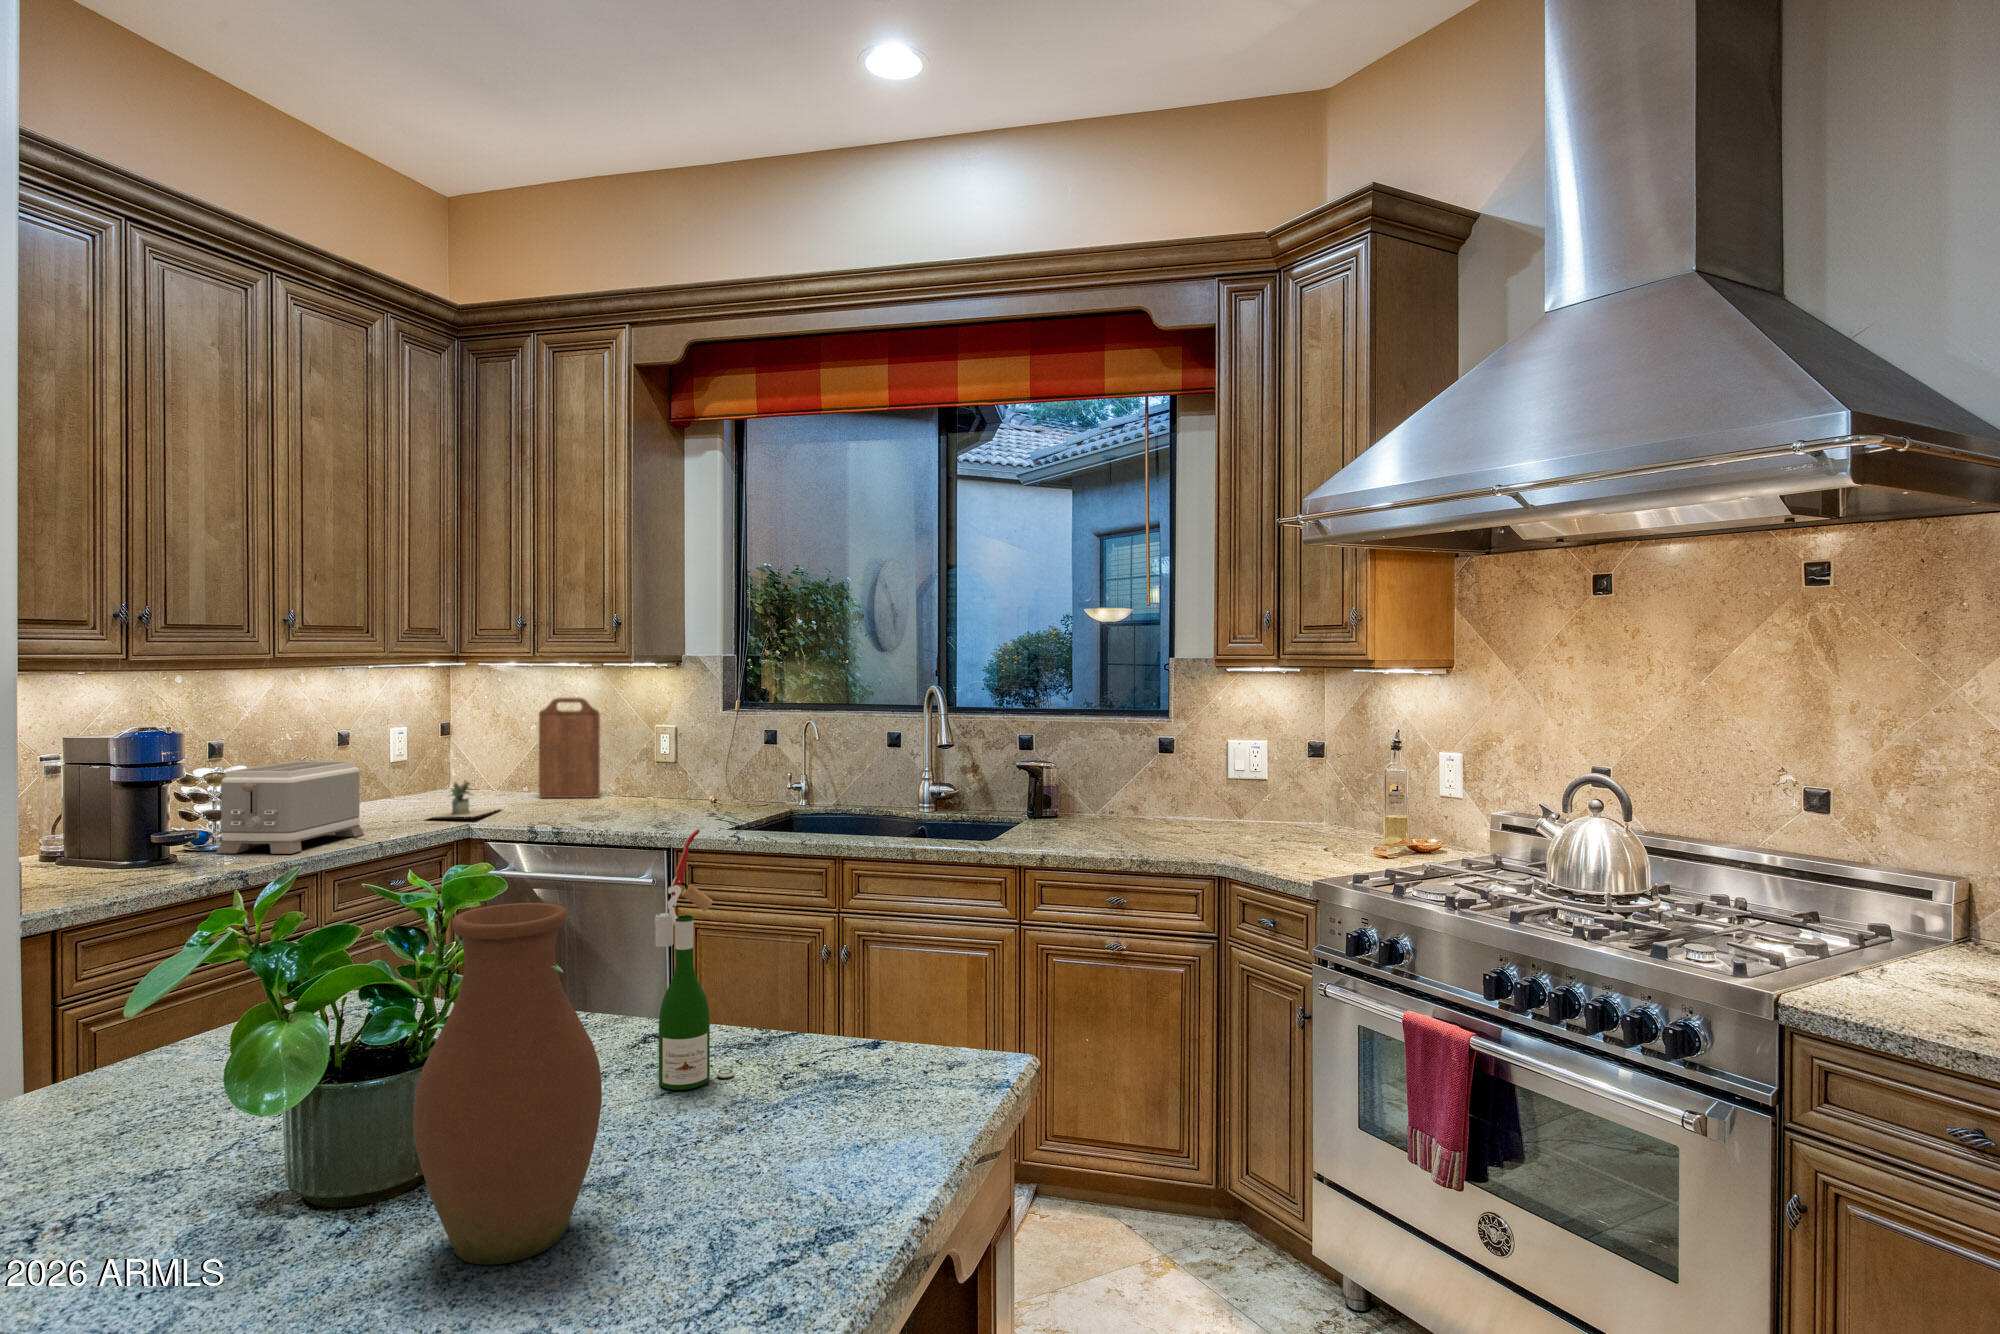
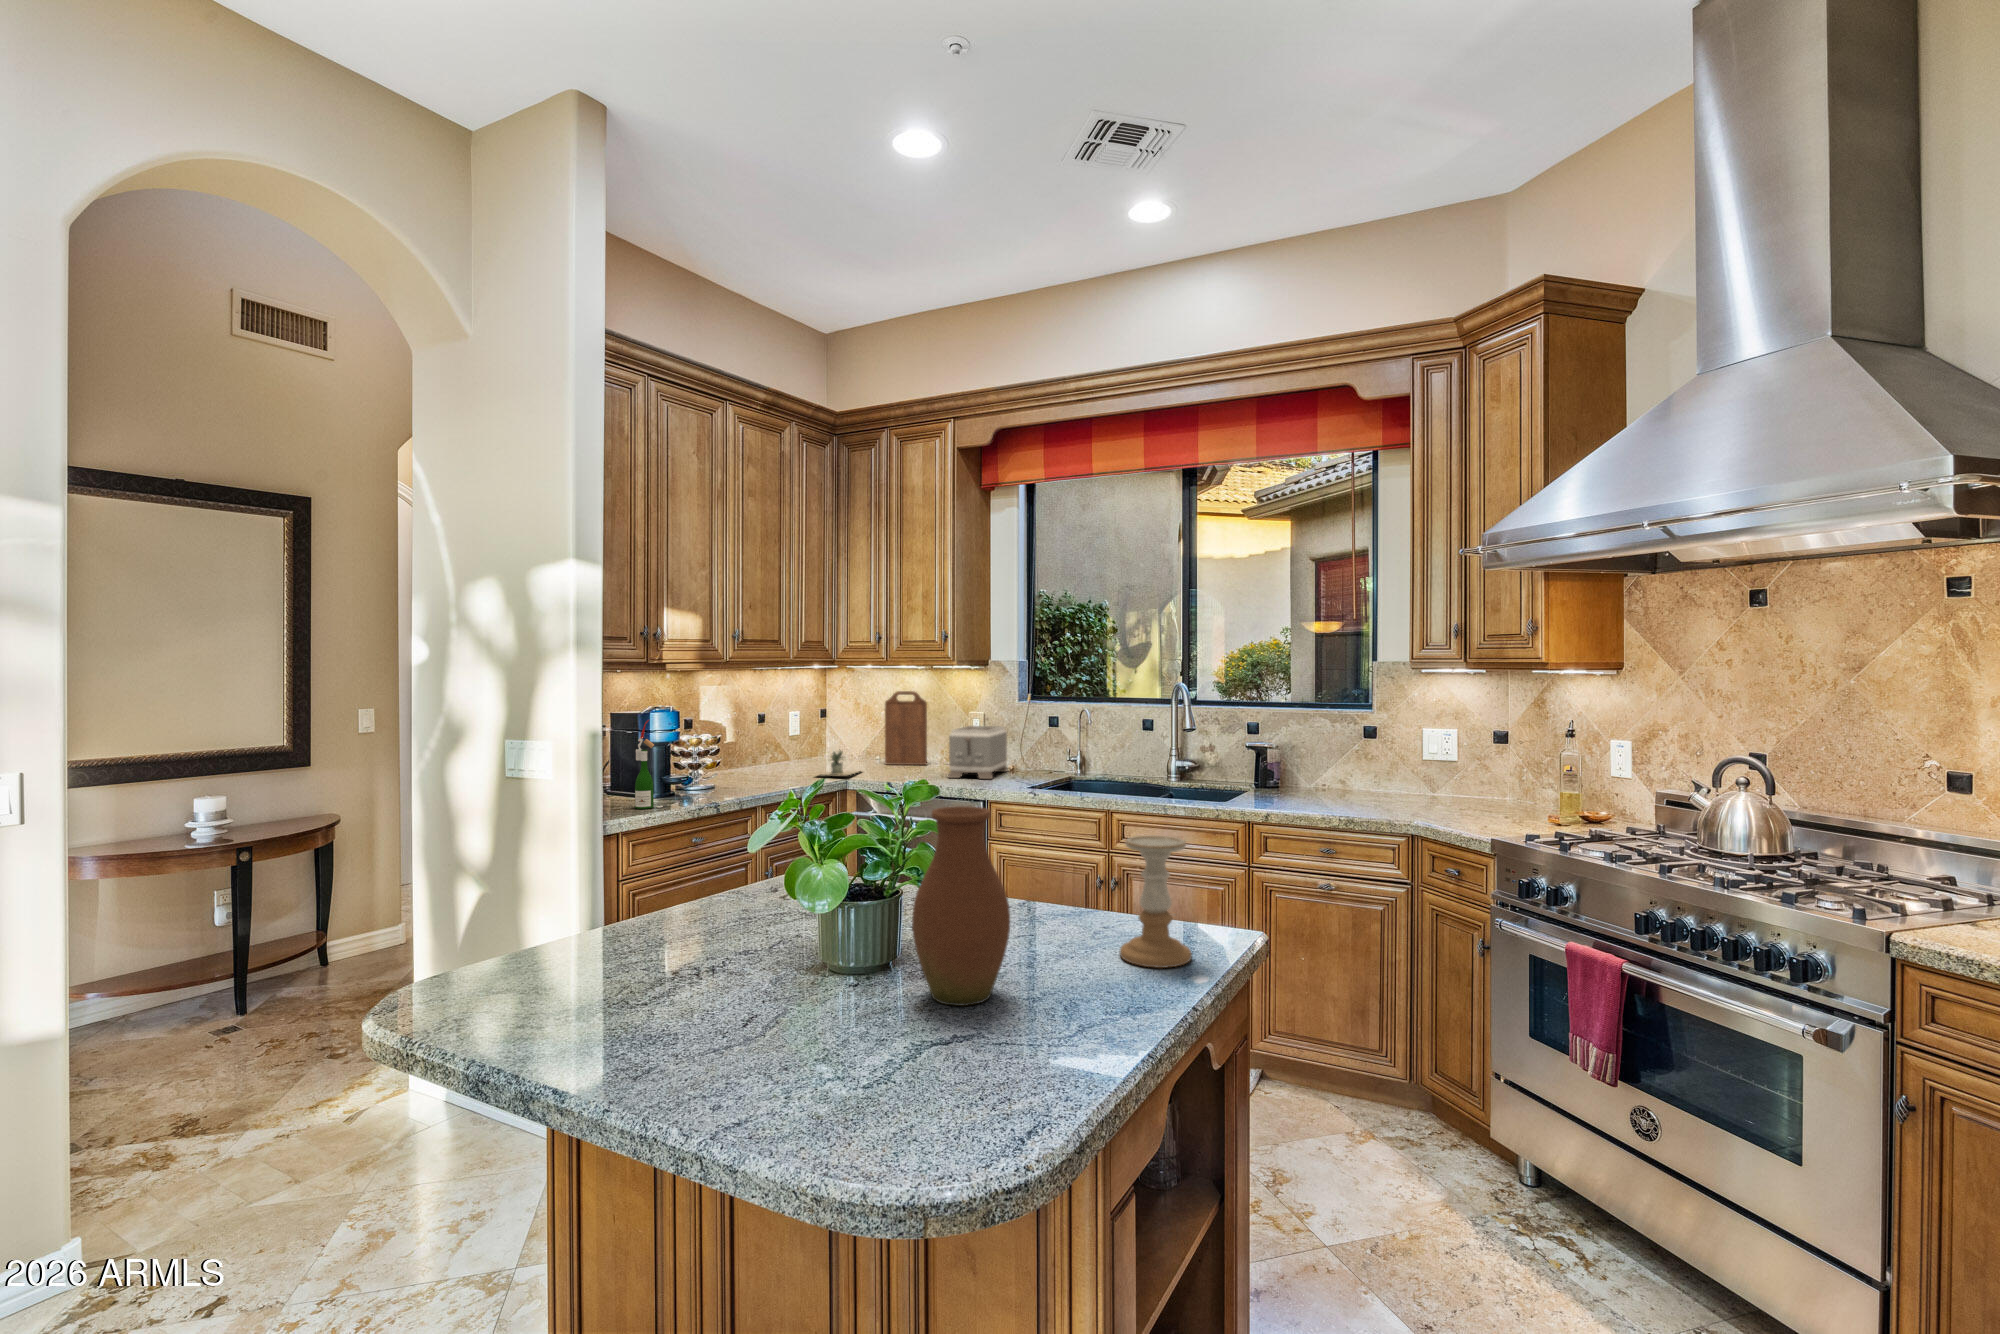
toaster: present [216,761,364,854] -> present [948,726,1007,779]
wine bottle: present [655,829,734,1090] -> present [635,720,663,809]
candle holder: none [808,924,920,1138] -> present [1120,836,1192,968]

